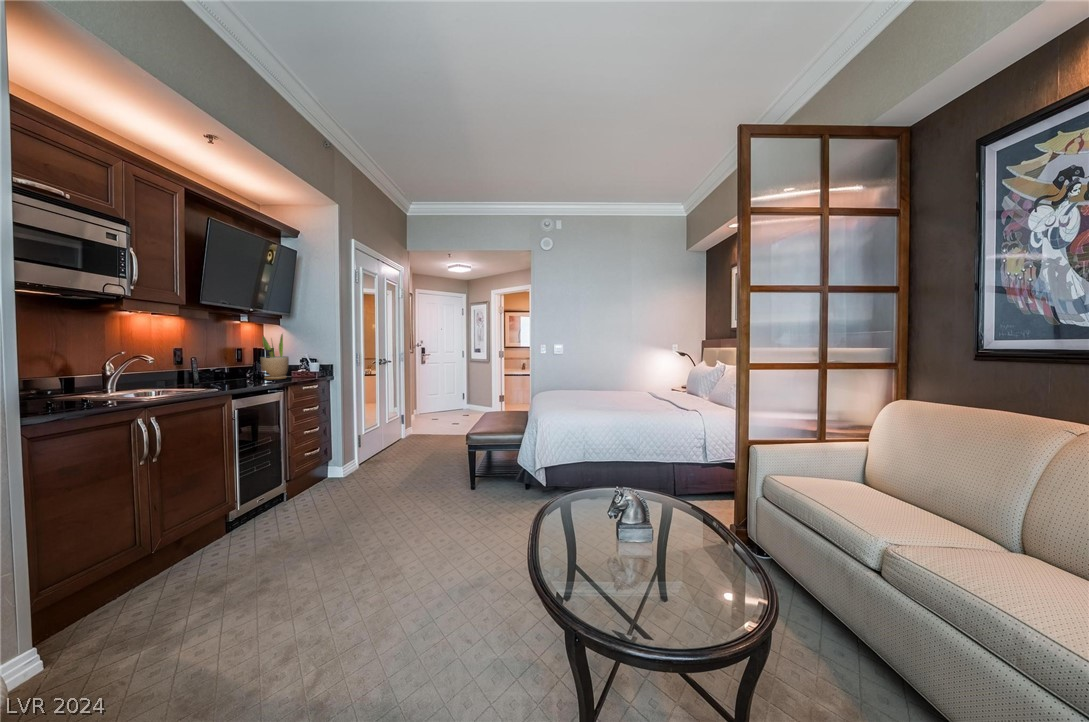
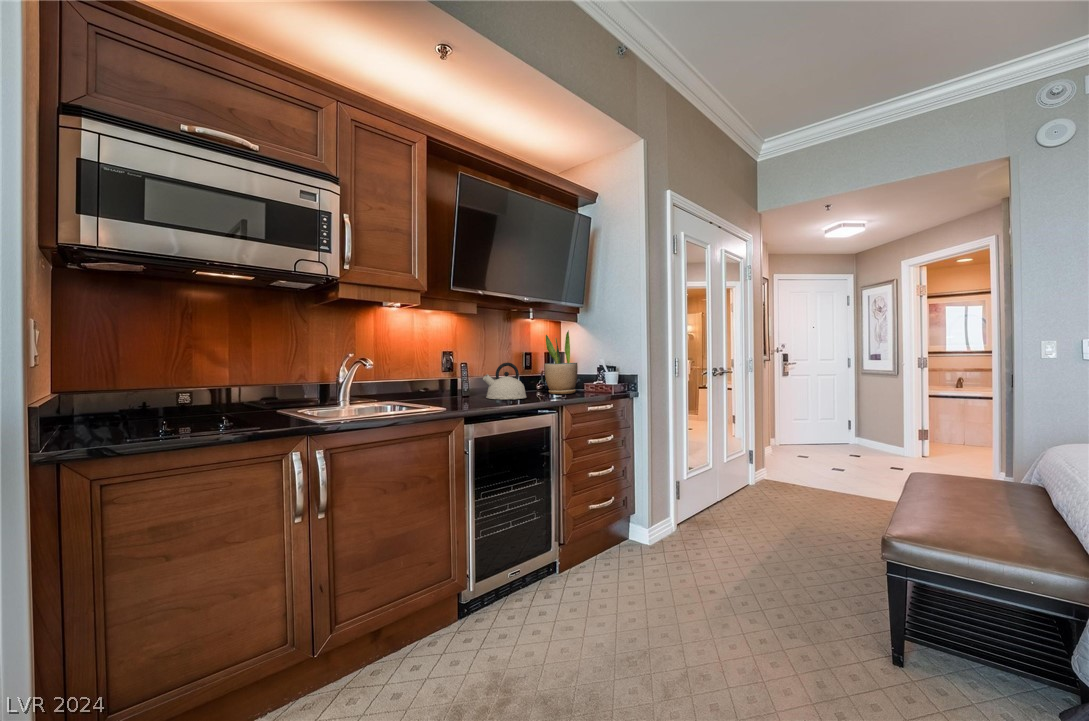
kettle: none [220,357,257,384] -> present [483,363,526,399]

